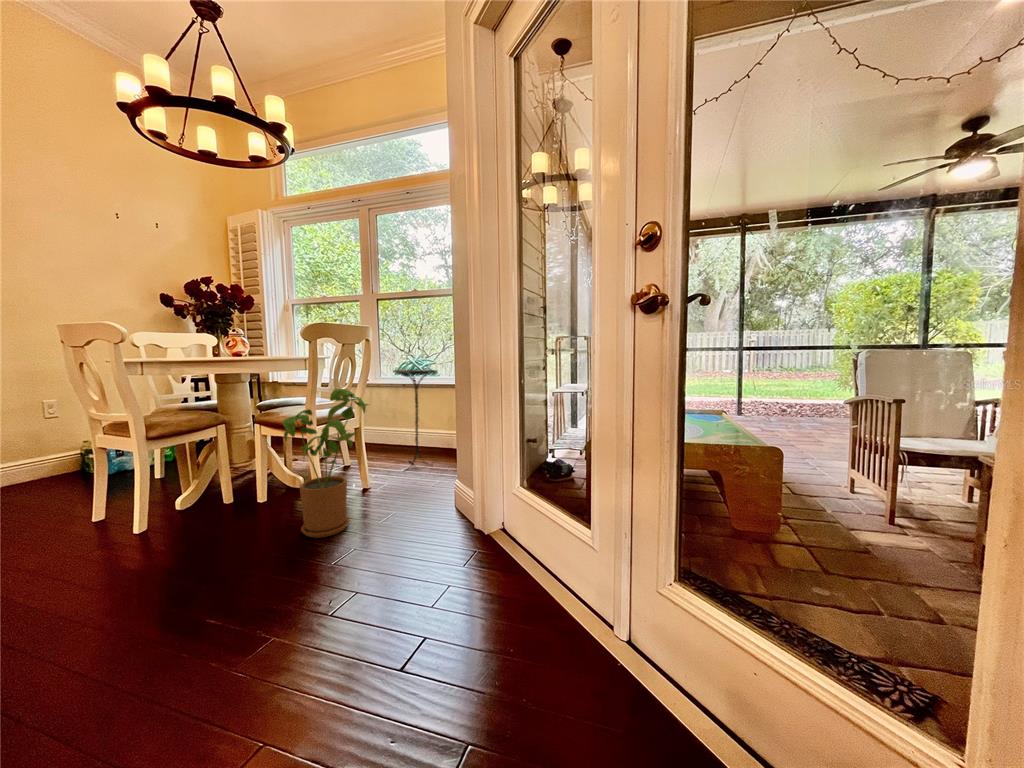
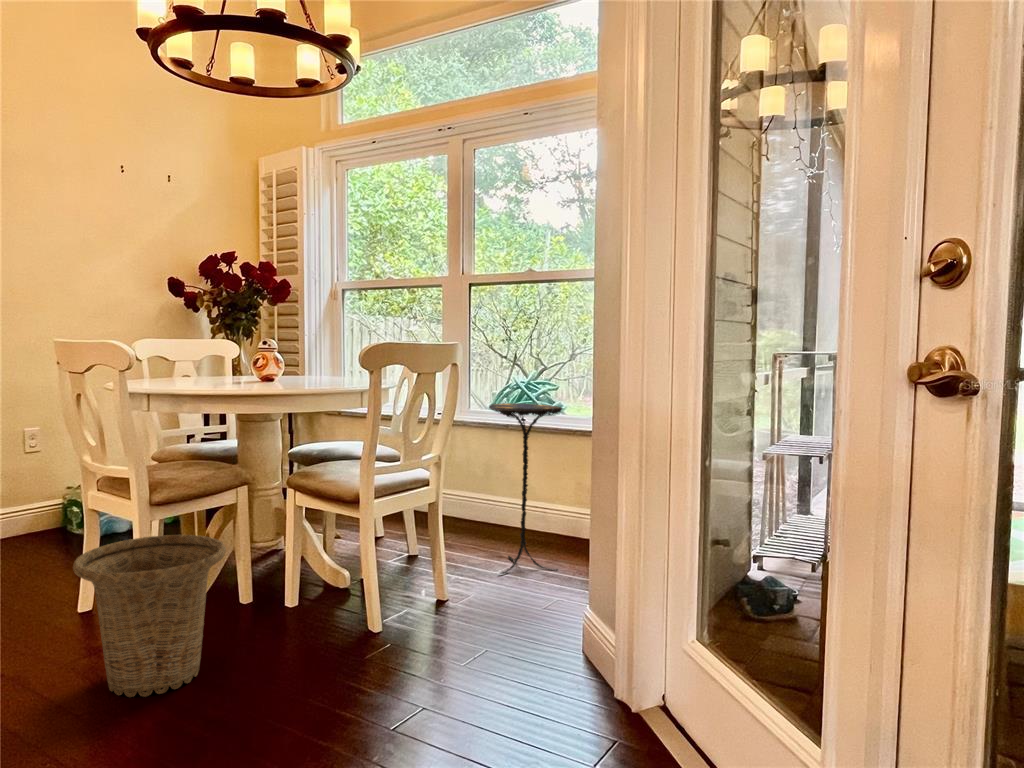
house plant: present [283,389,368,538] -> none [326,446,454,679]
basket: none [76,458,208,573] -> present [73,535,226,697]

